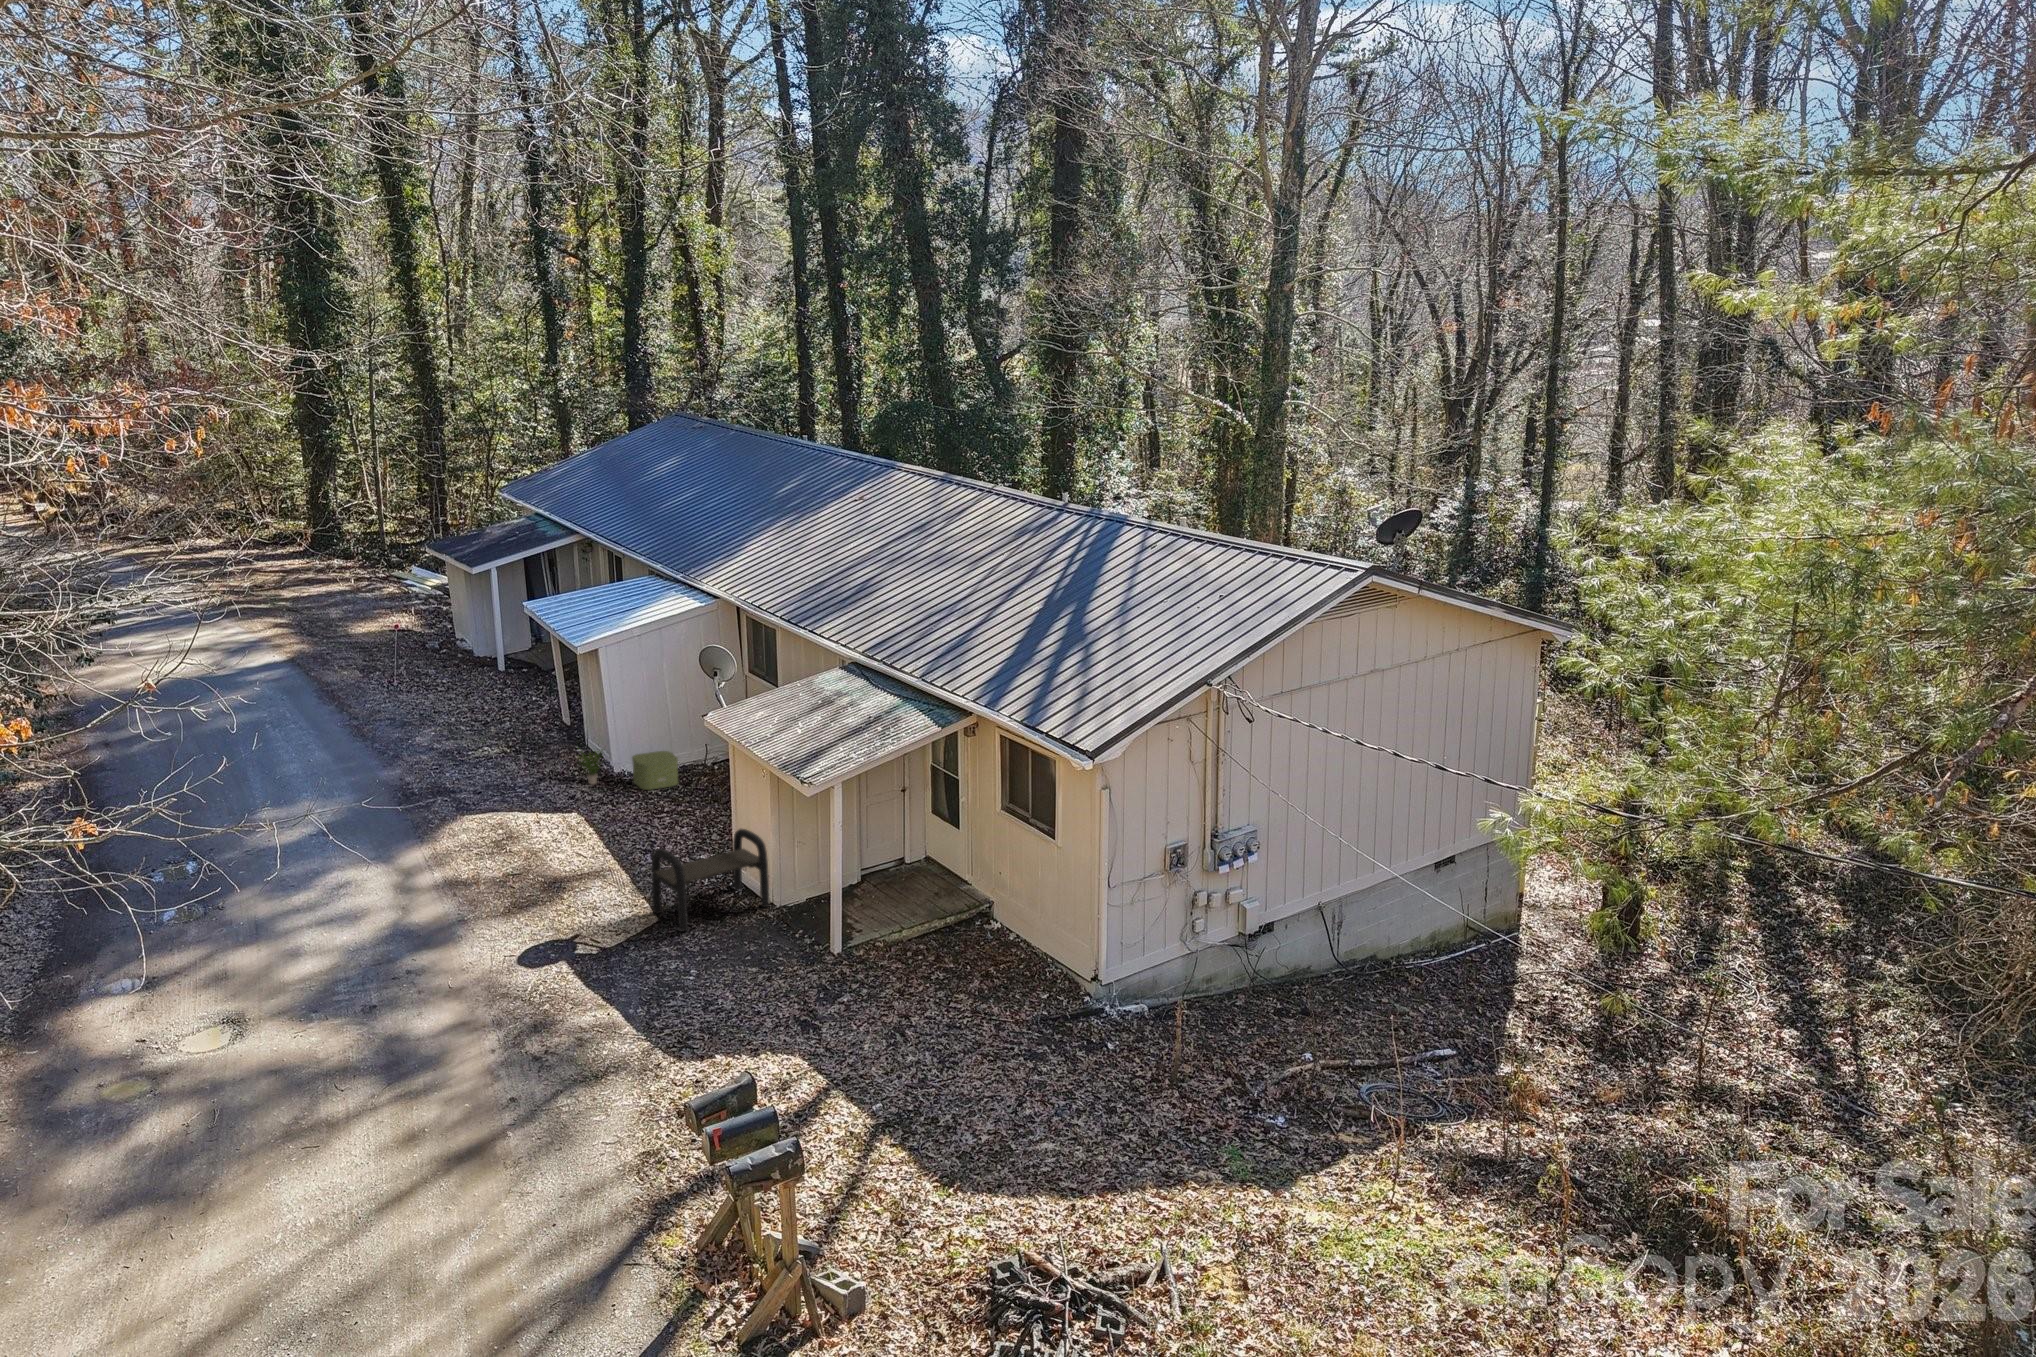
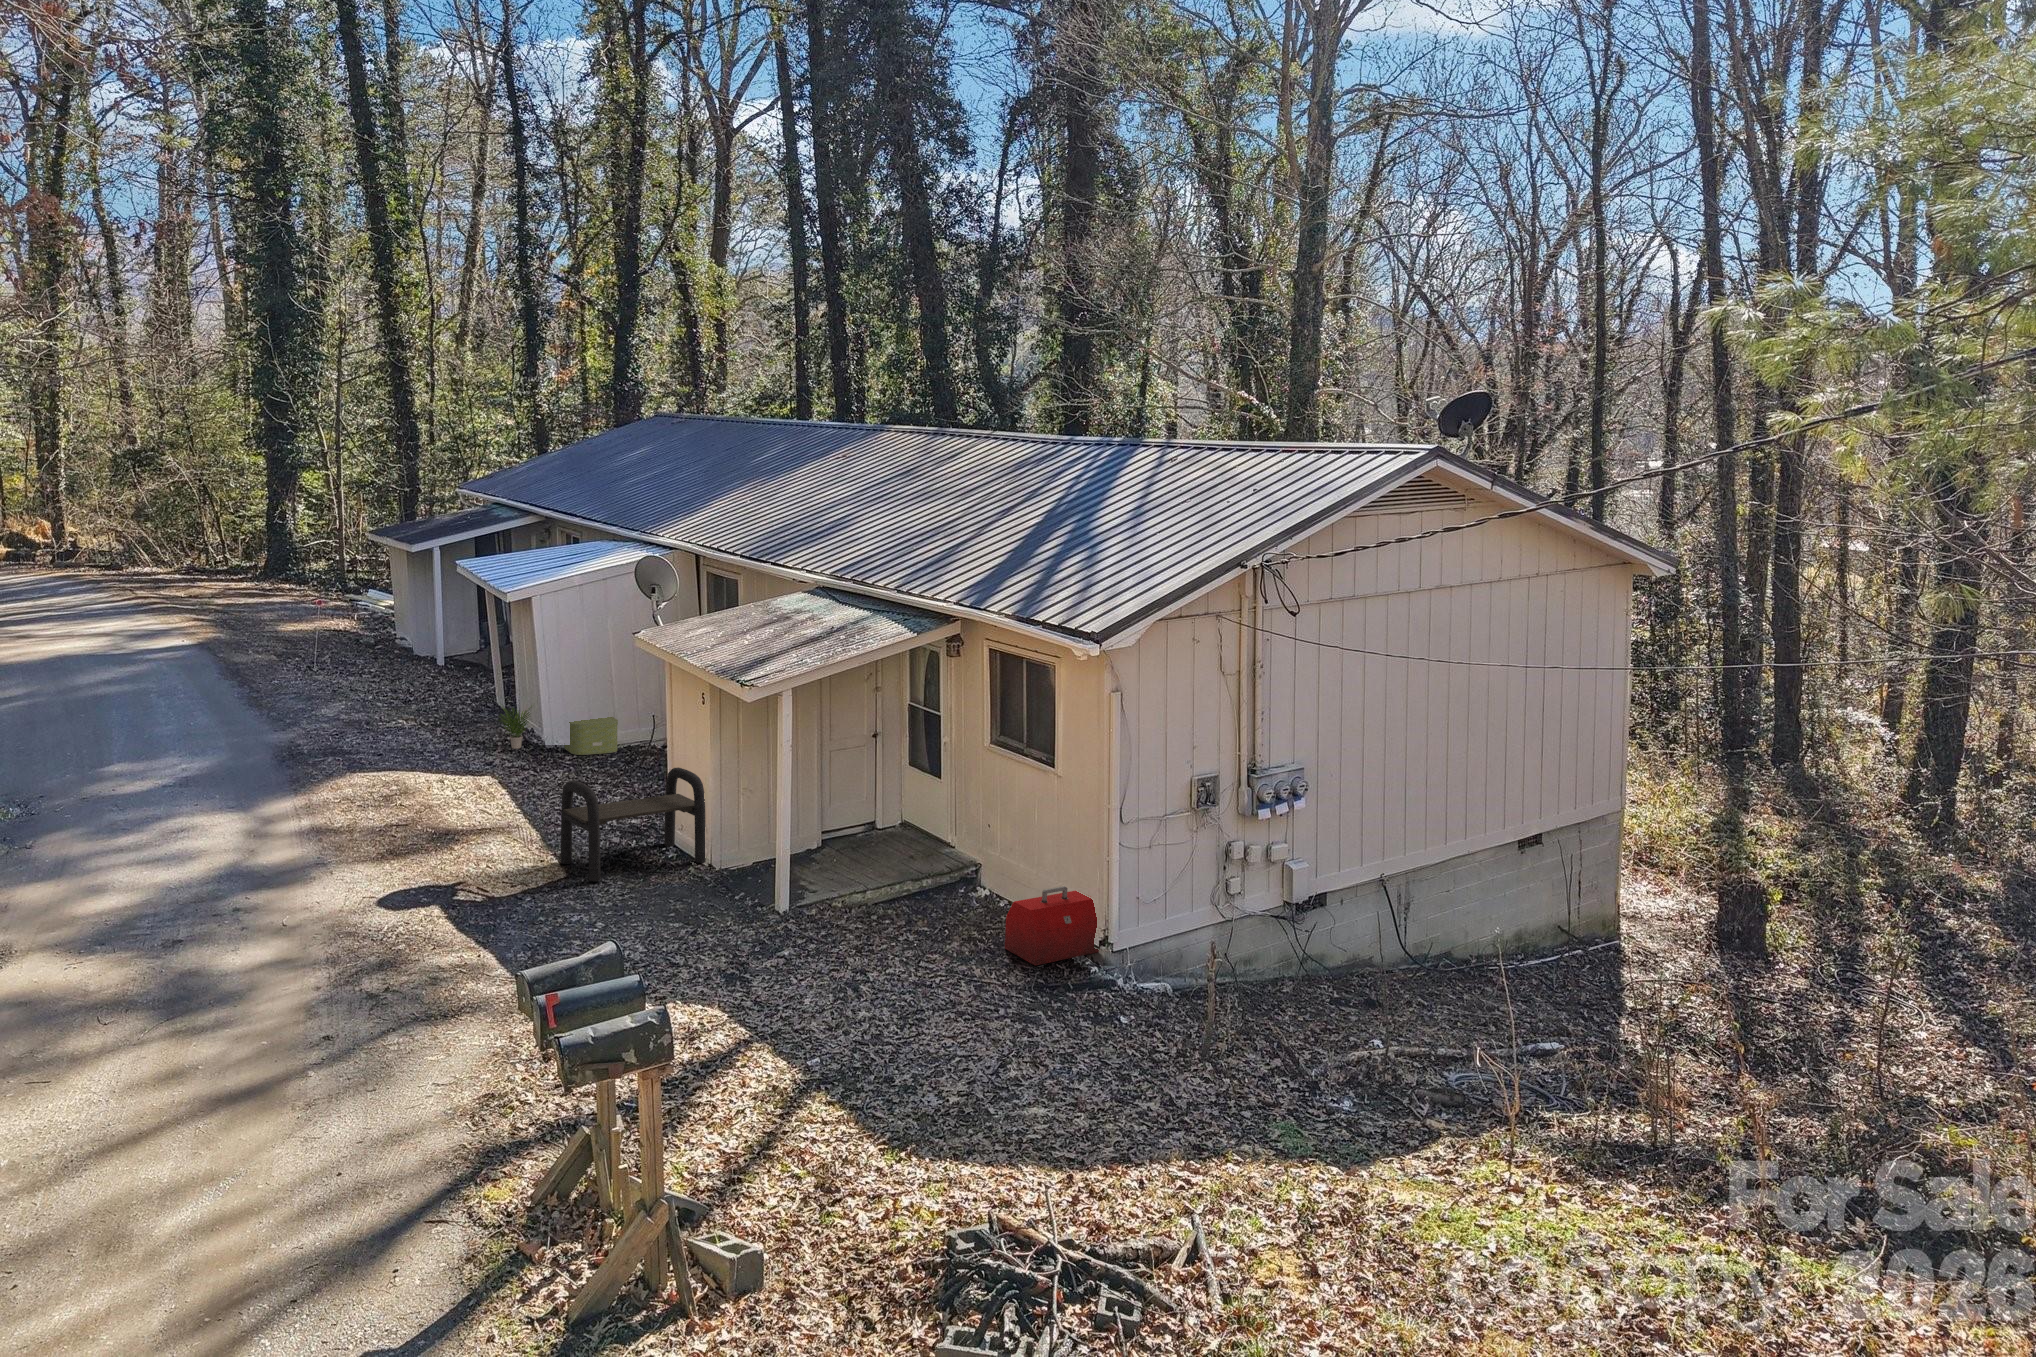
toolbox: none [1017,939,1092,1005] -> present [1005,886,1099,965]

